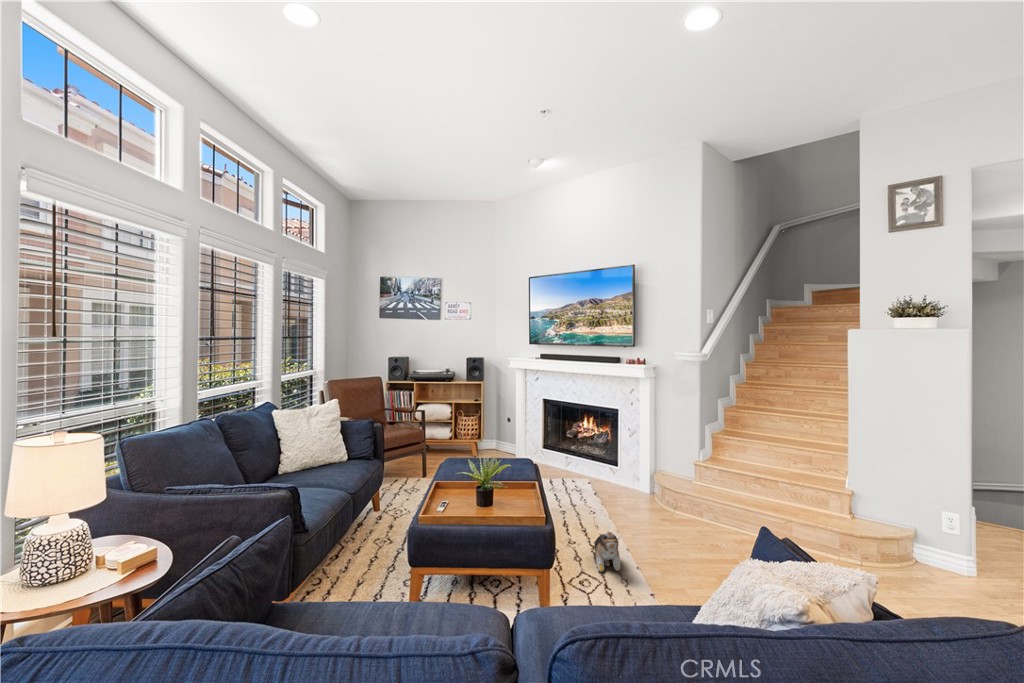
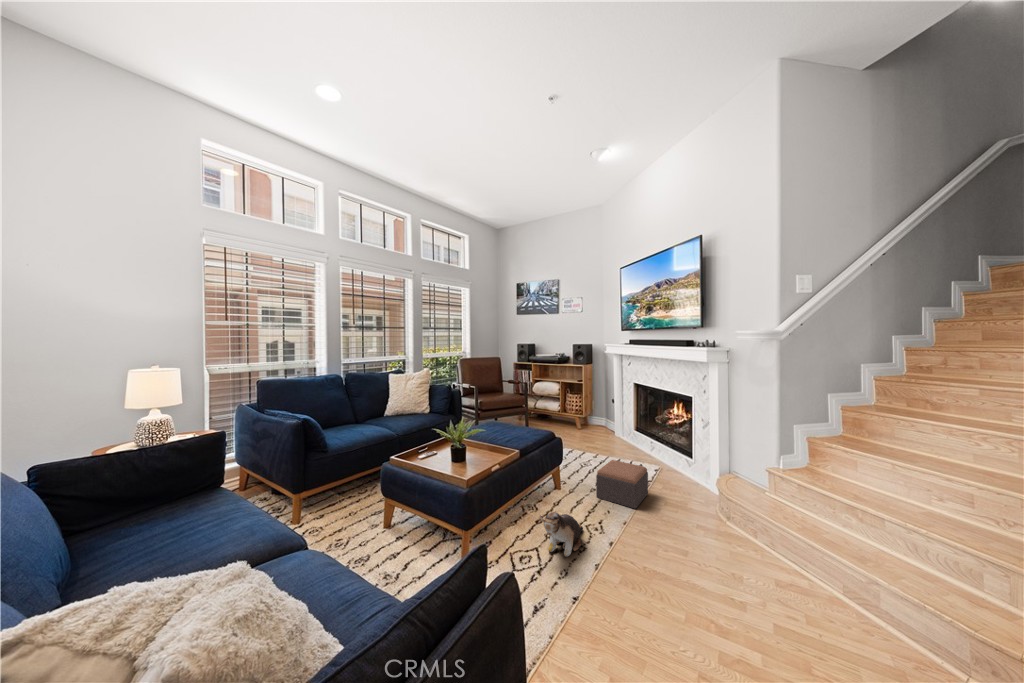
footstool: none [573,480,616,520] -> present [596,460,648,509]

